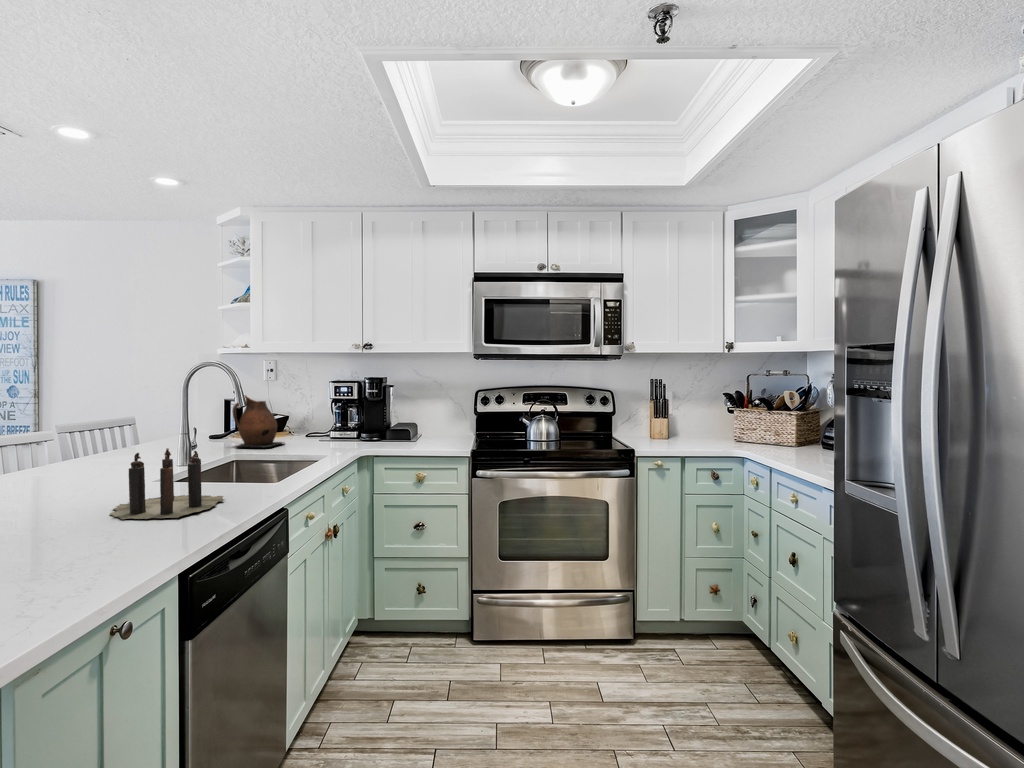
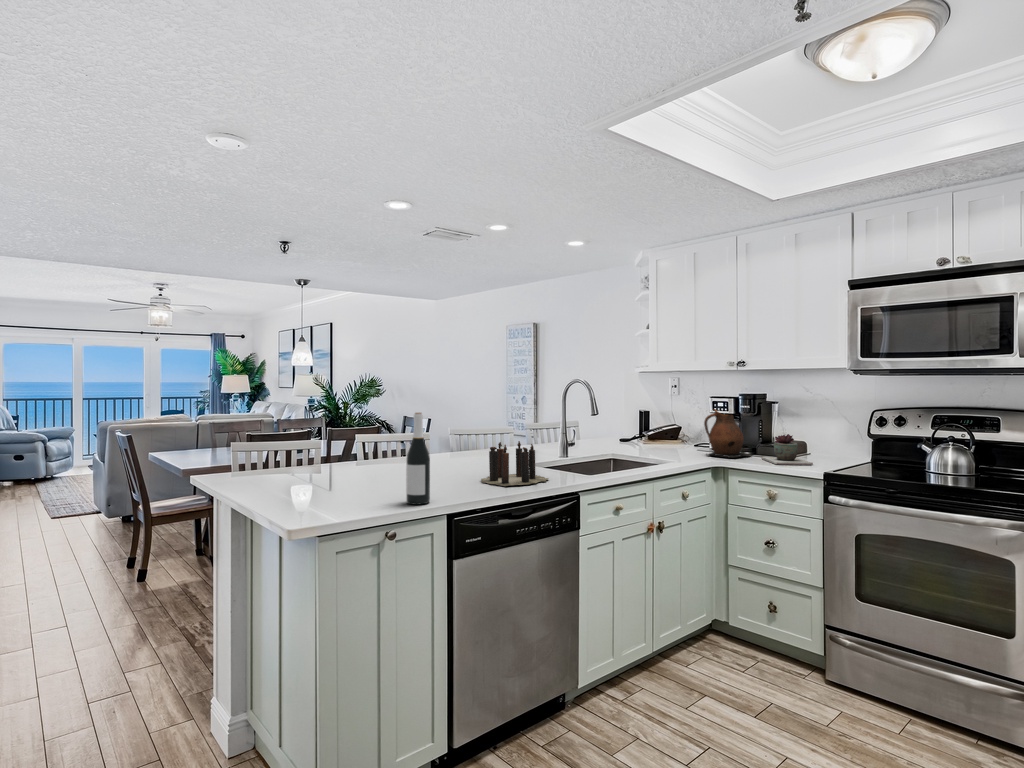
ceramic pitcher: present [232,395,283,448] -> present [704,409,749,458]
wine bottle: none [38,412,92,581] -> present [406,413,430,505]
succulent plant: none [397,417,448,447] -> present [762,434,813,465]

